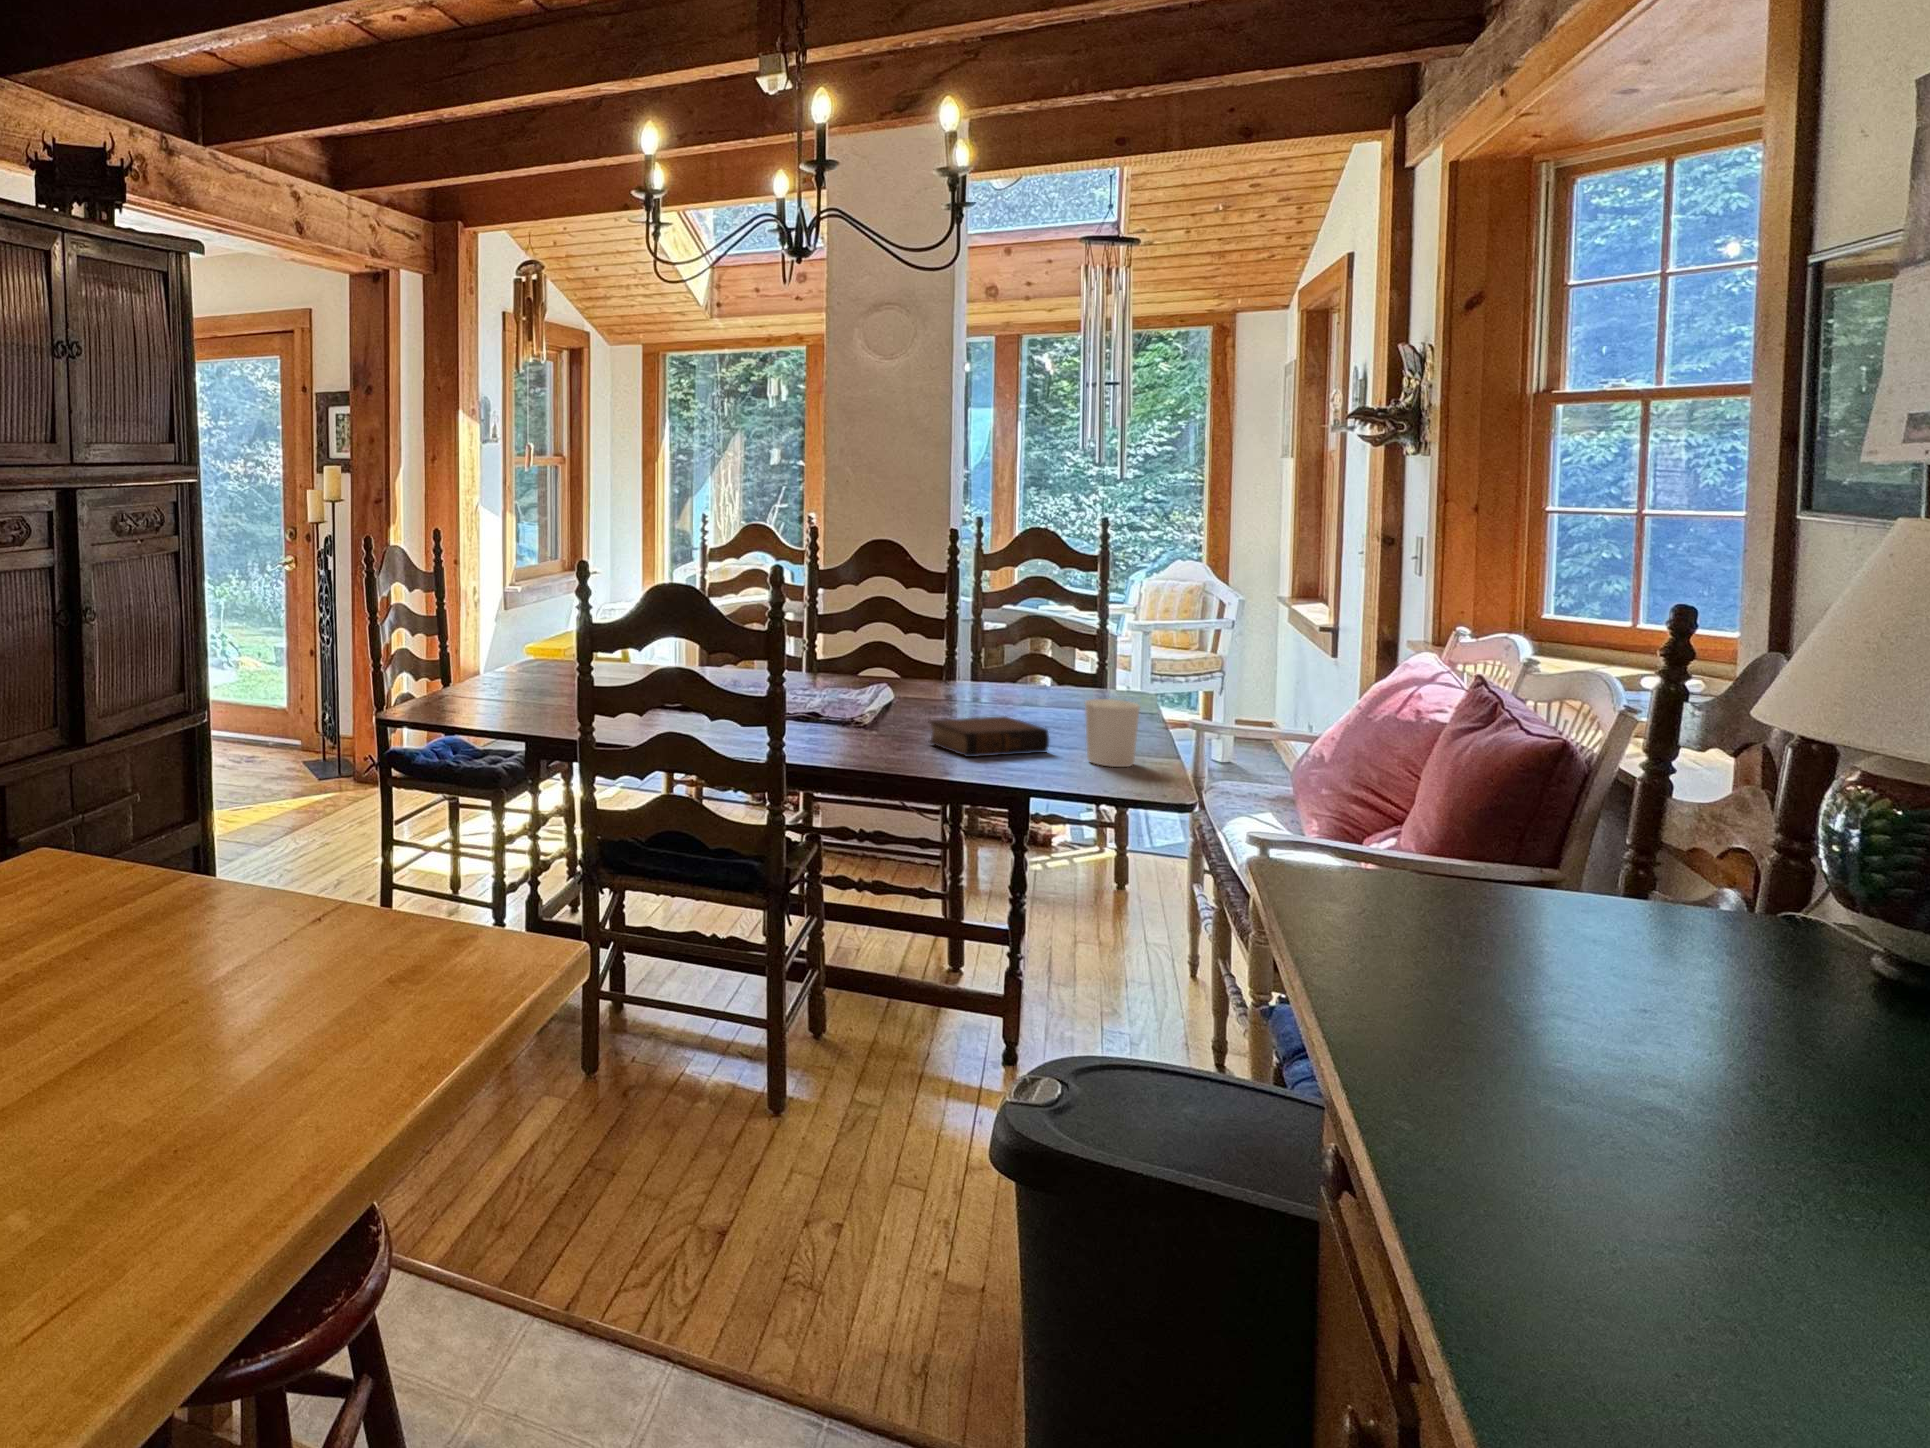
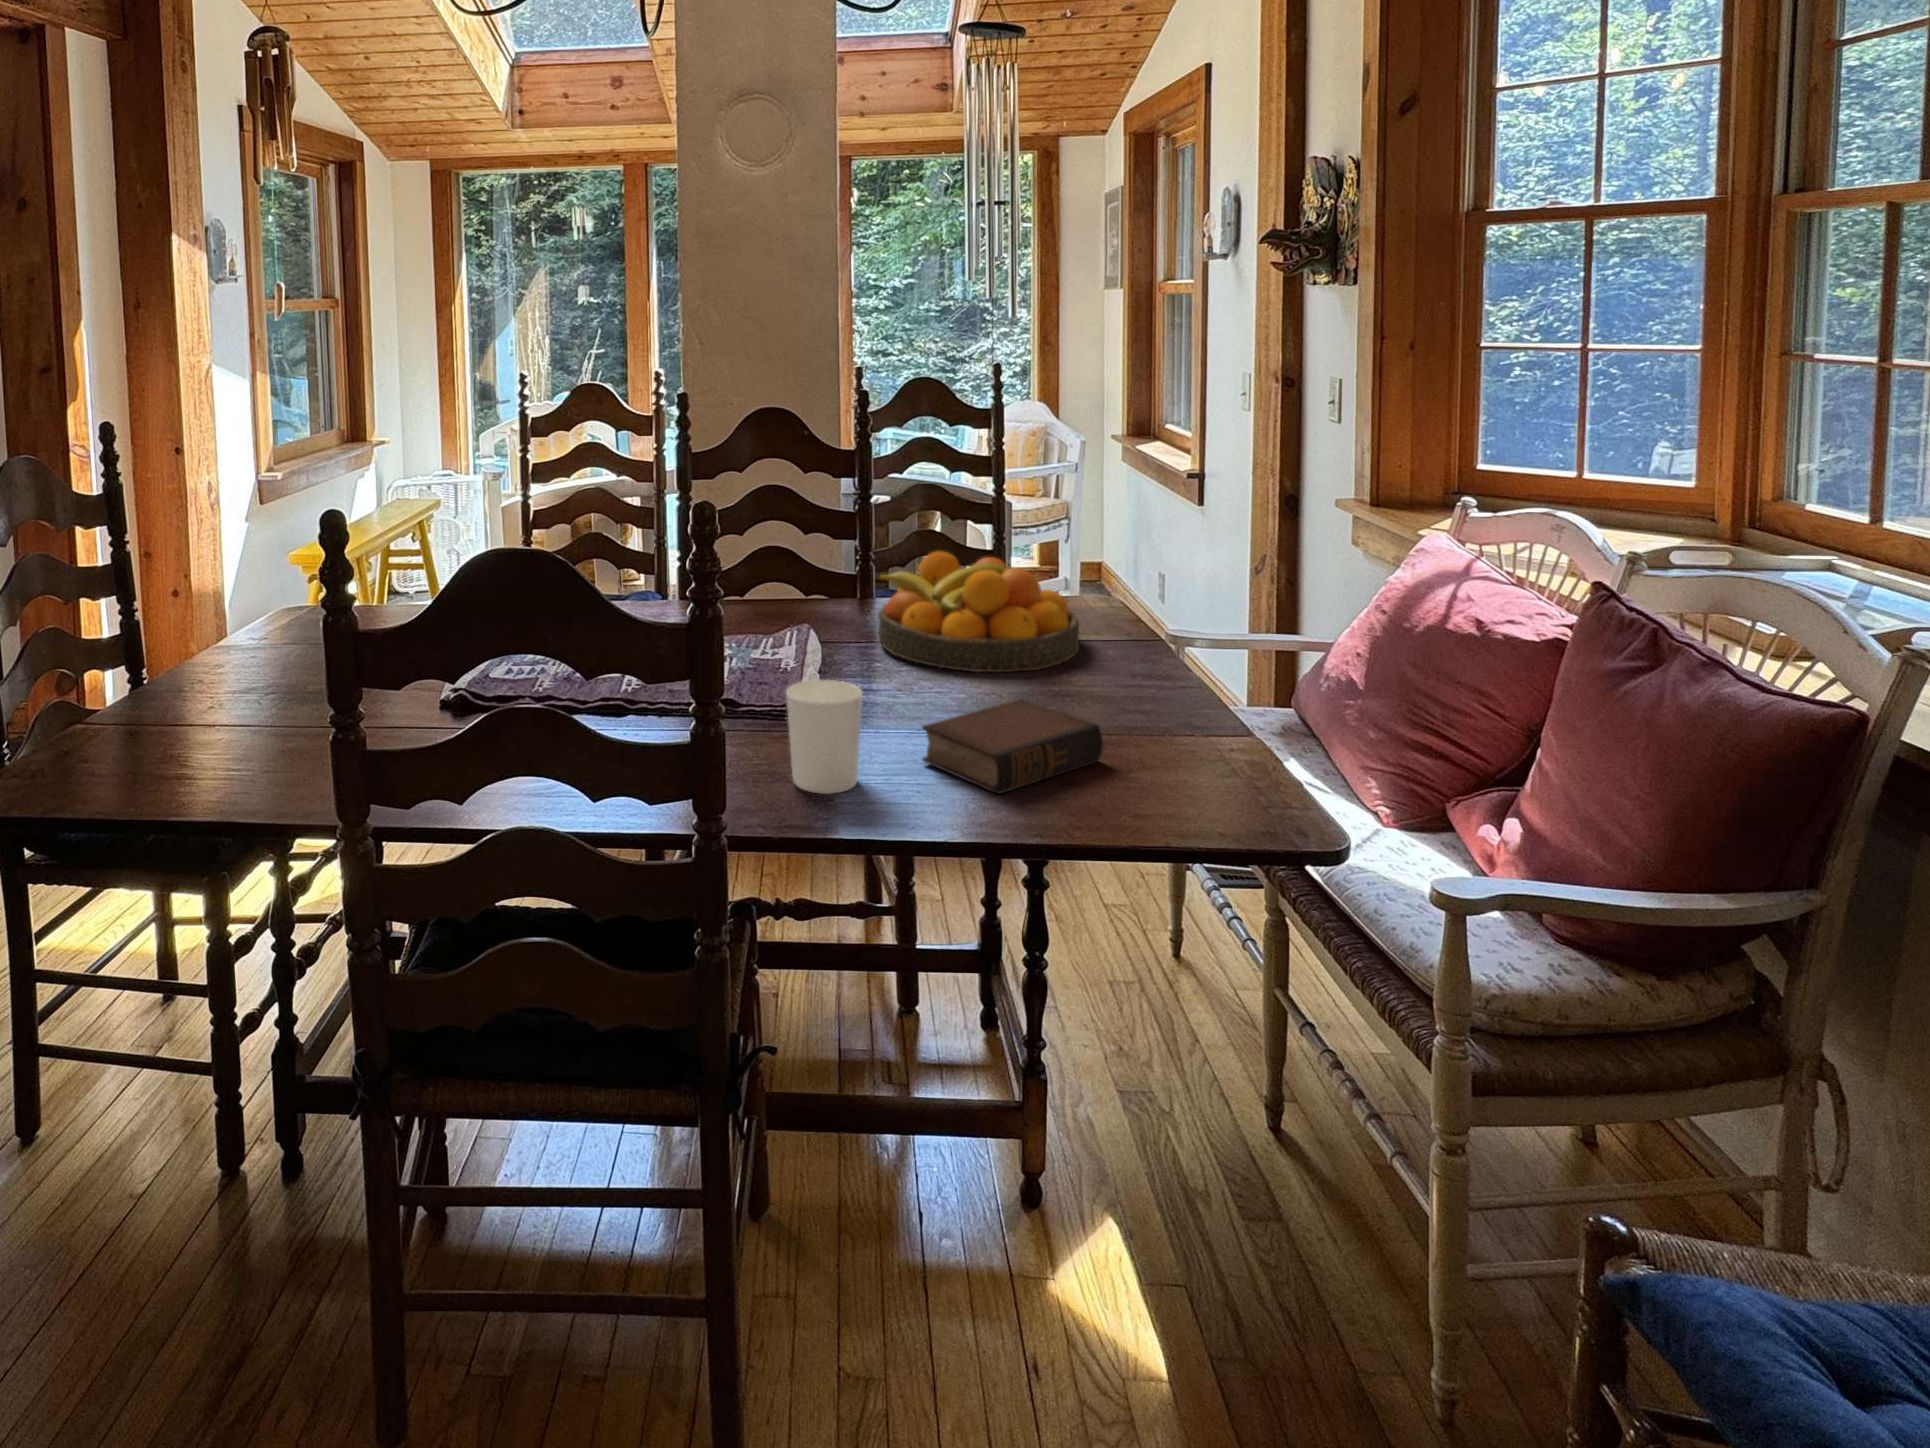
fruit bowl: none [938,639,1089,717] -> present [876,551,1079,673]
candle holder: present [1085,699,1140,767] -> present [786,680,862,794]

